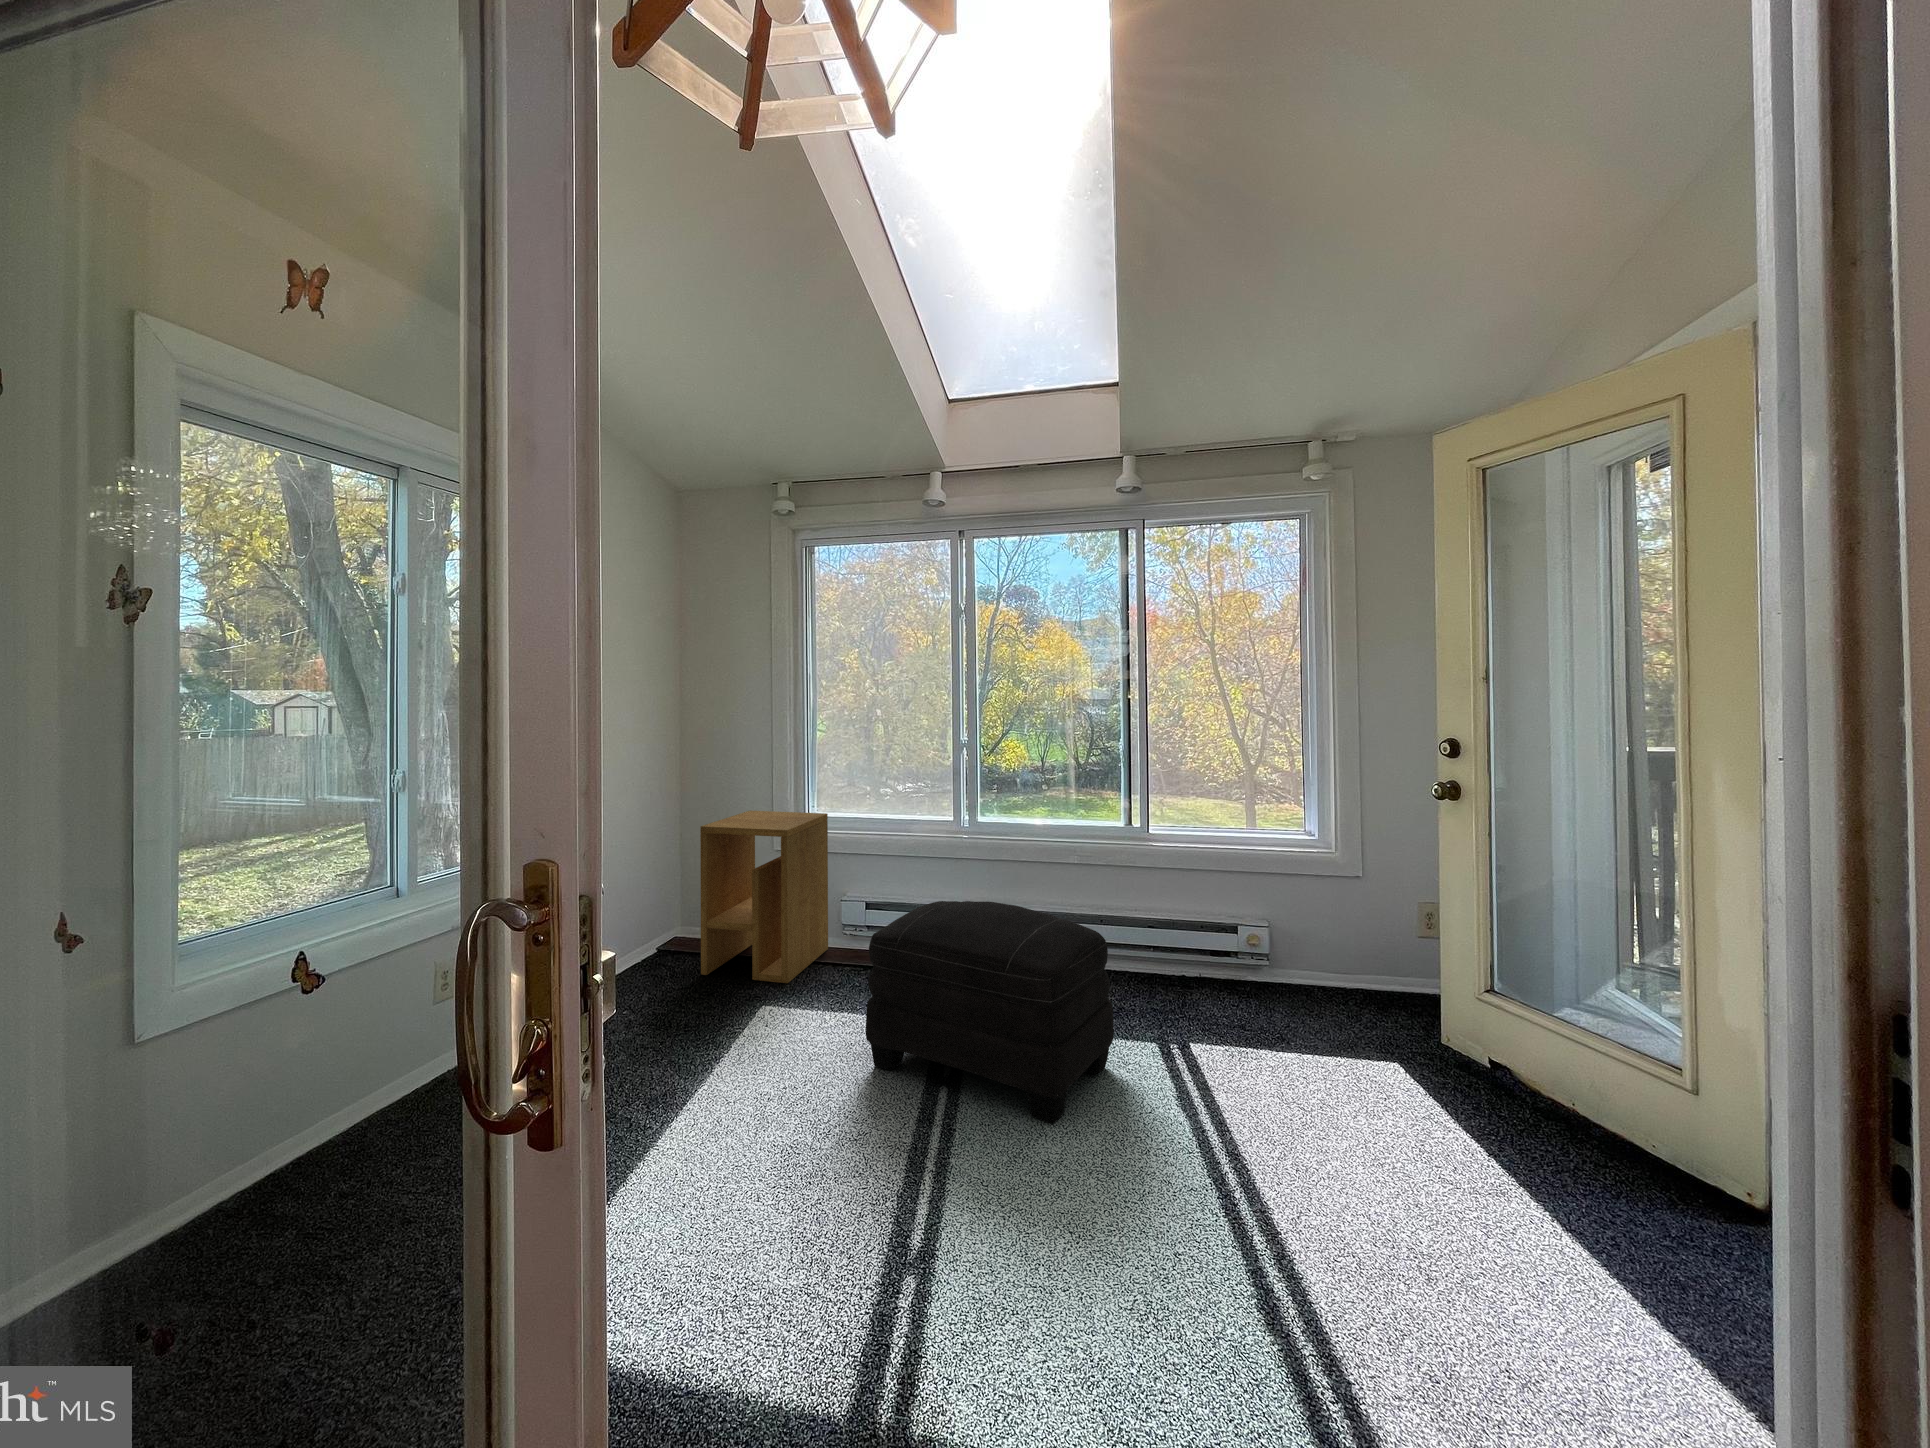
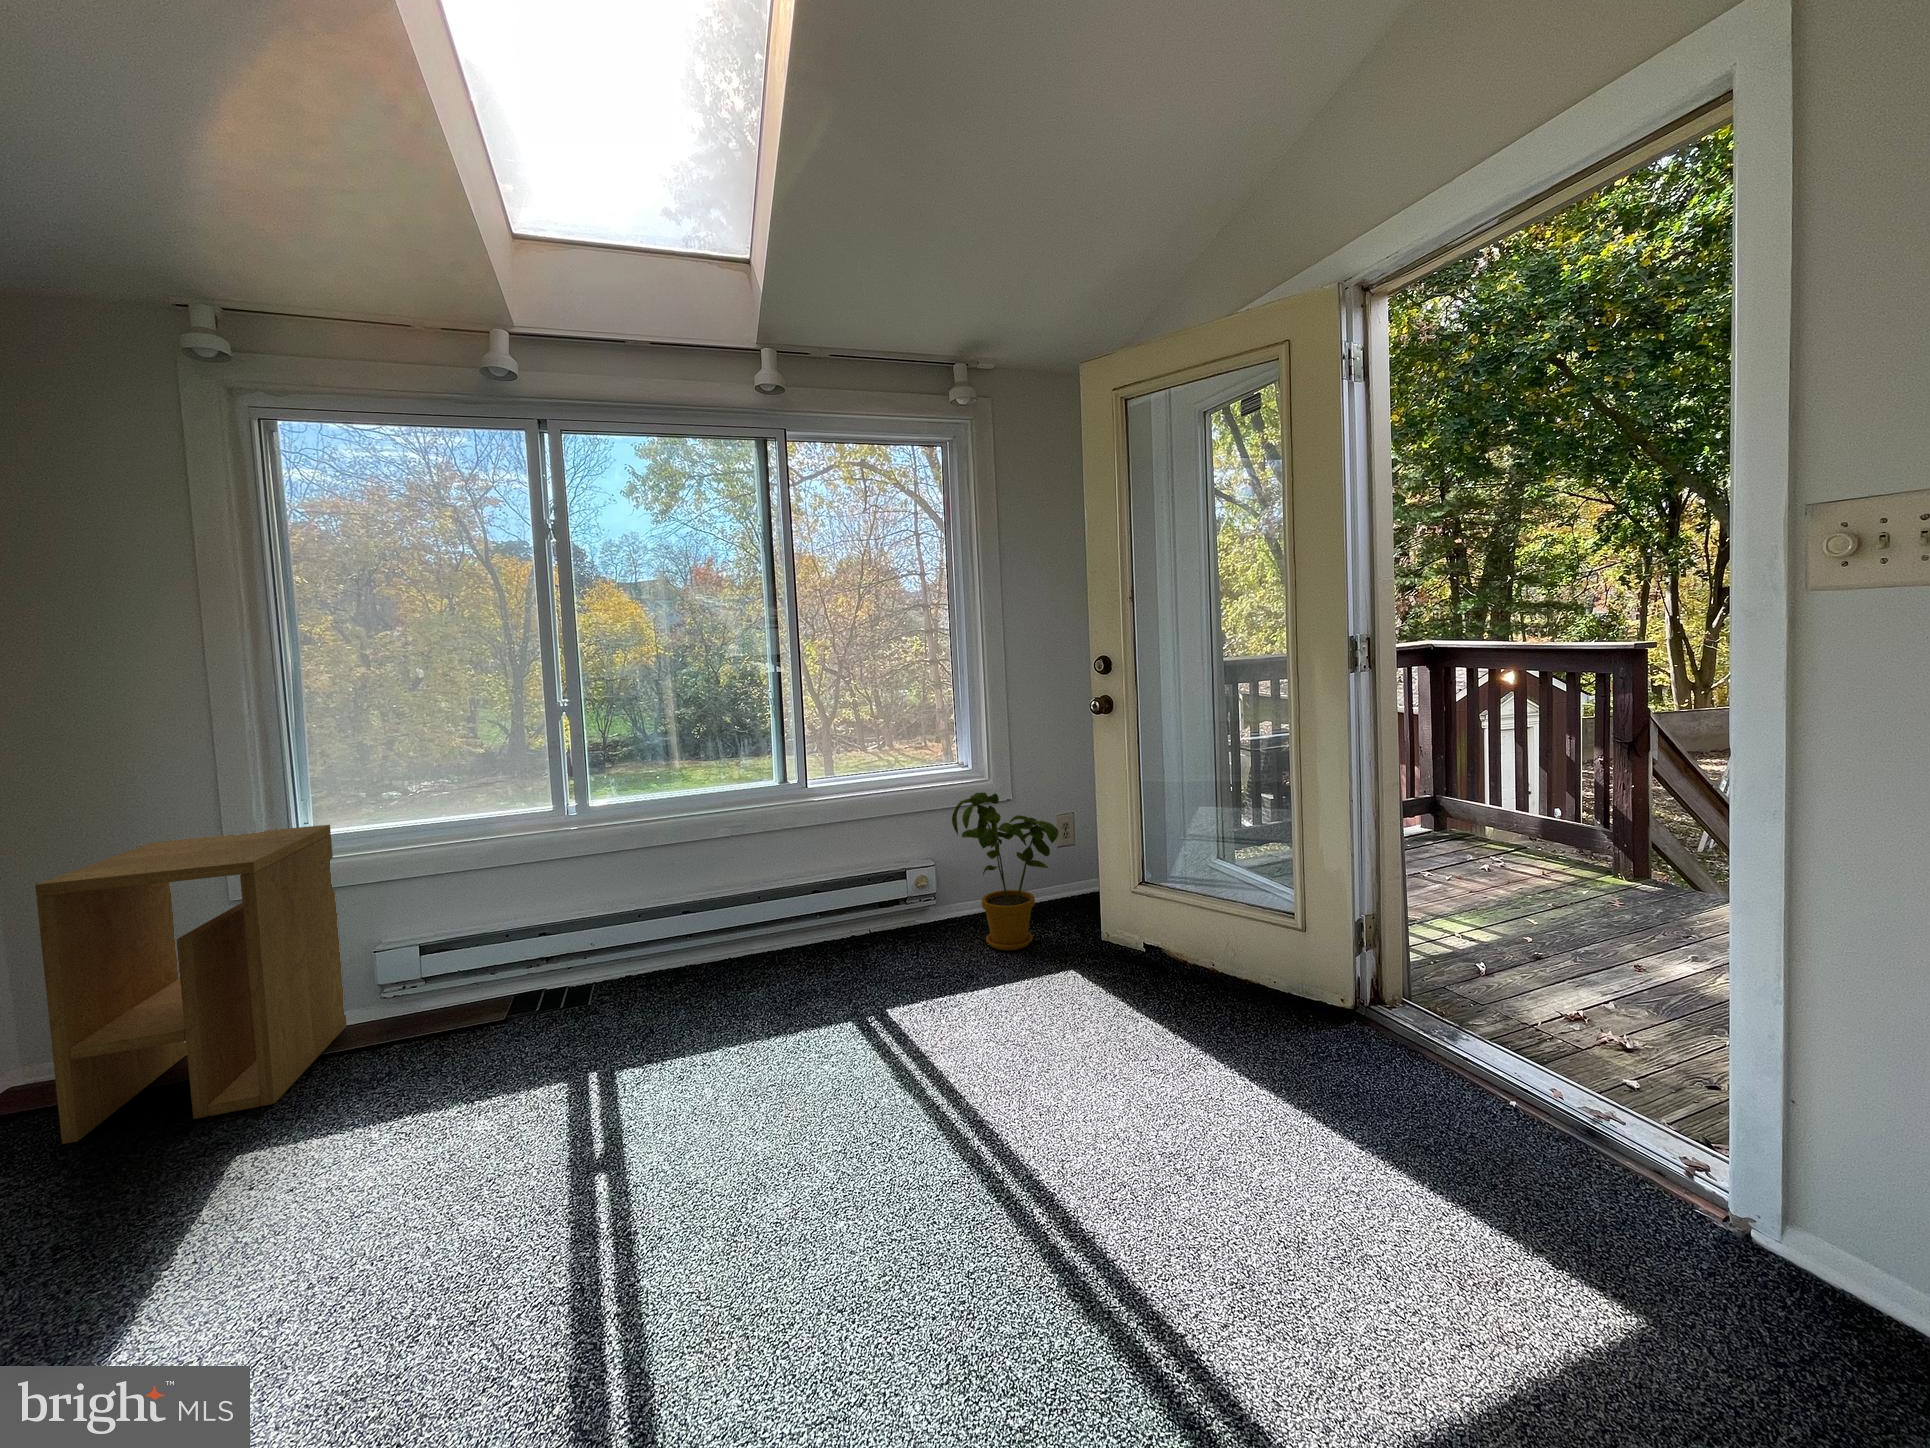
house plant: none [1276,860,1396,1028] -> present [952,792,1058,950]
ottoman: present [866,901,1114,1124] -> none [454,903,818,1187]

